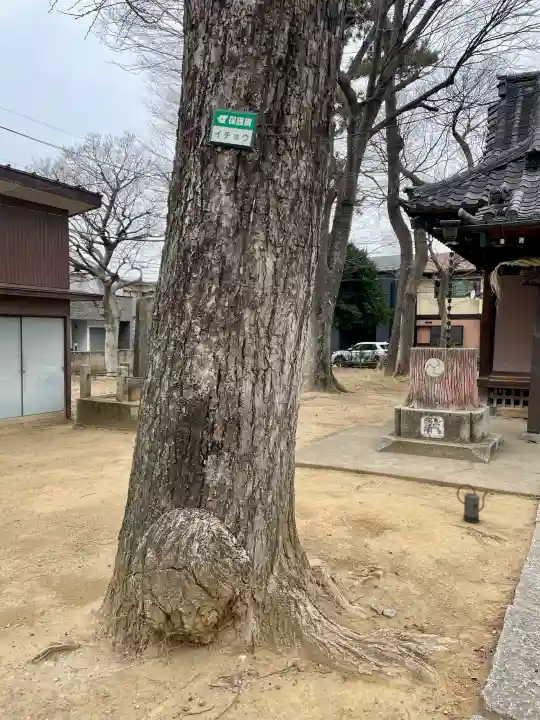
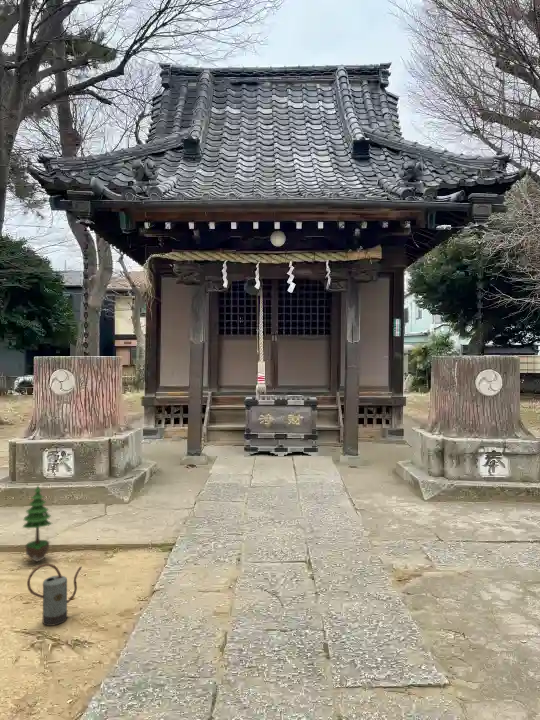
potted tree: none [430,438,449,488] -> present [23,486,51,562]

